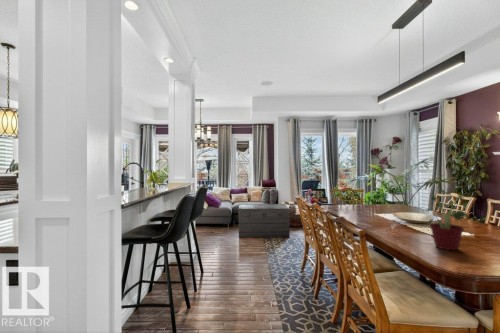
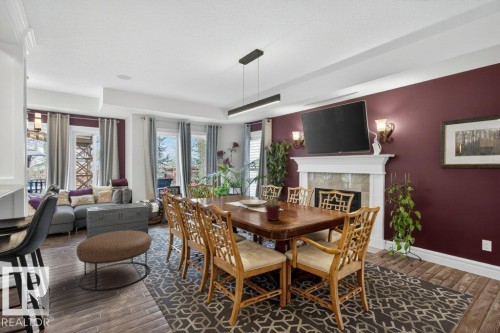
ottoman: none [219,231,284,289] -> present [76,230,152,291]

